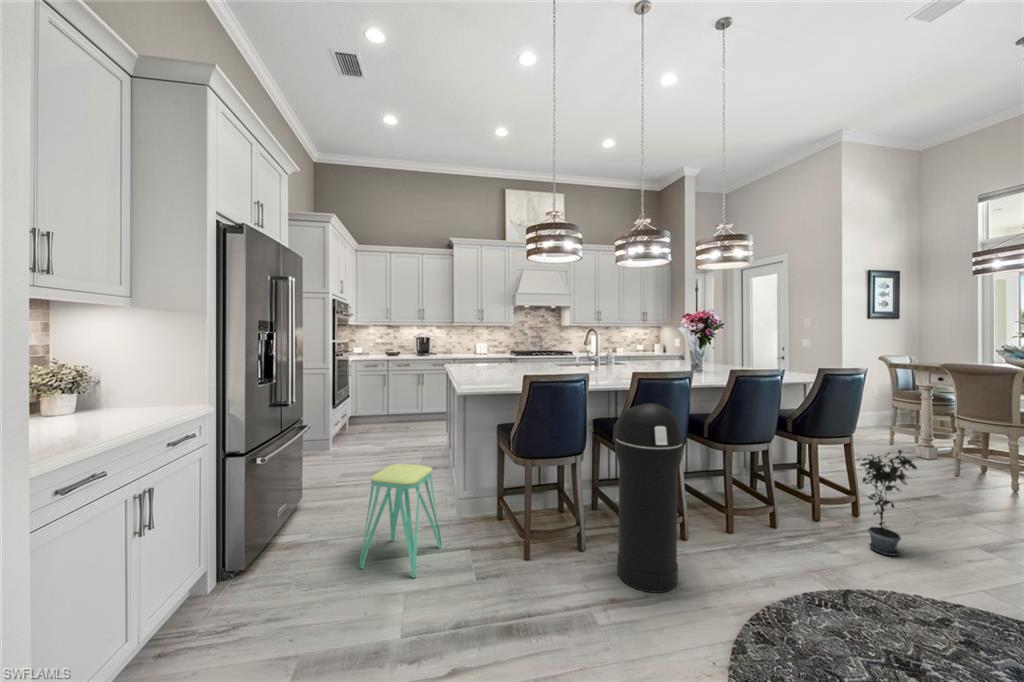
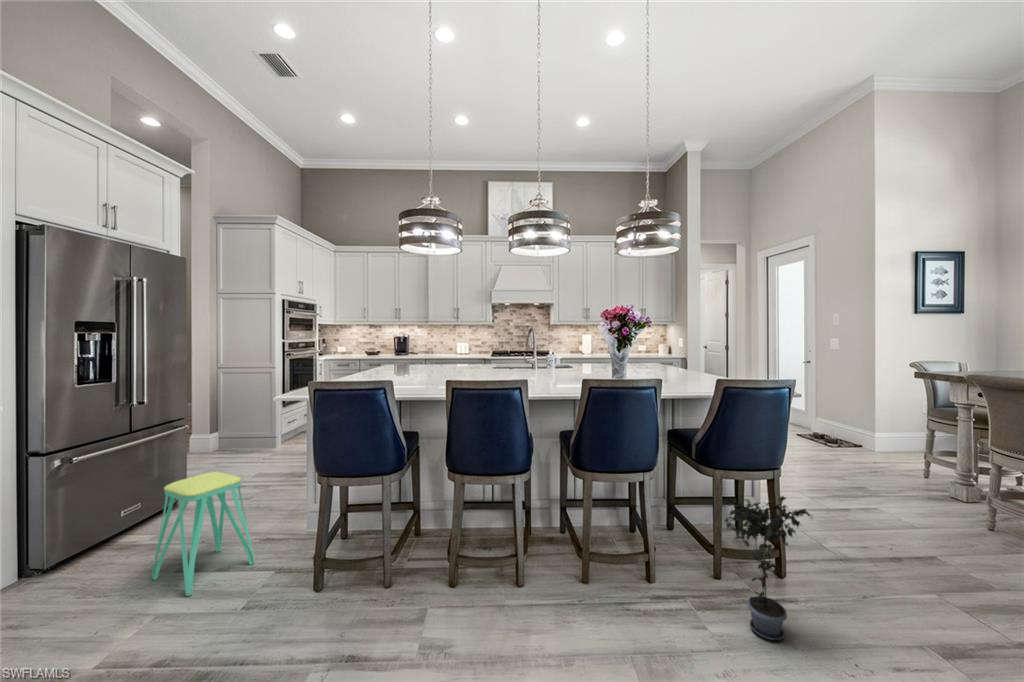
trash can: present [615,403,683,593] -> none [385,421,465,651]

